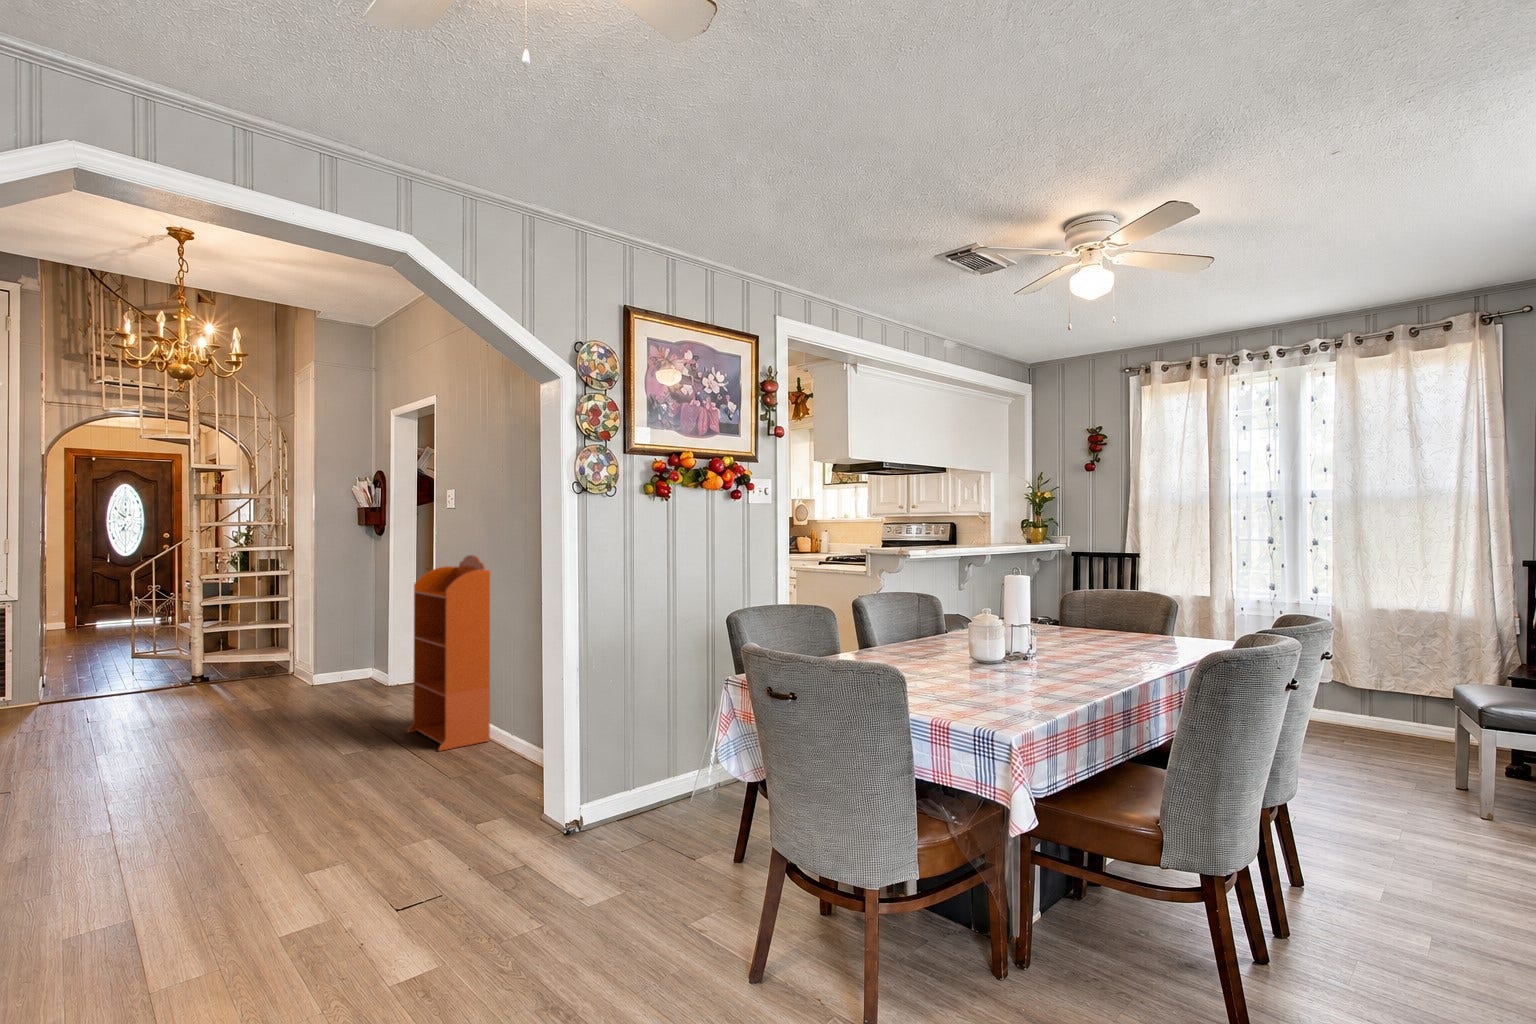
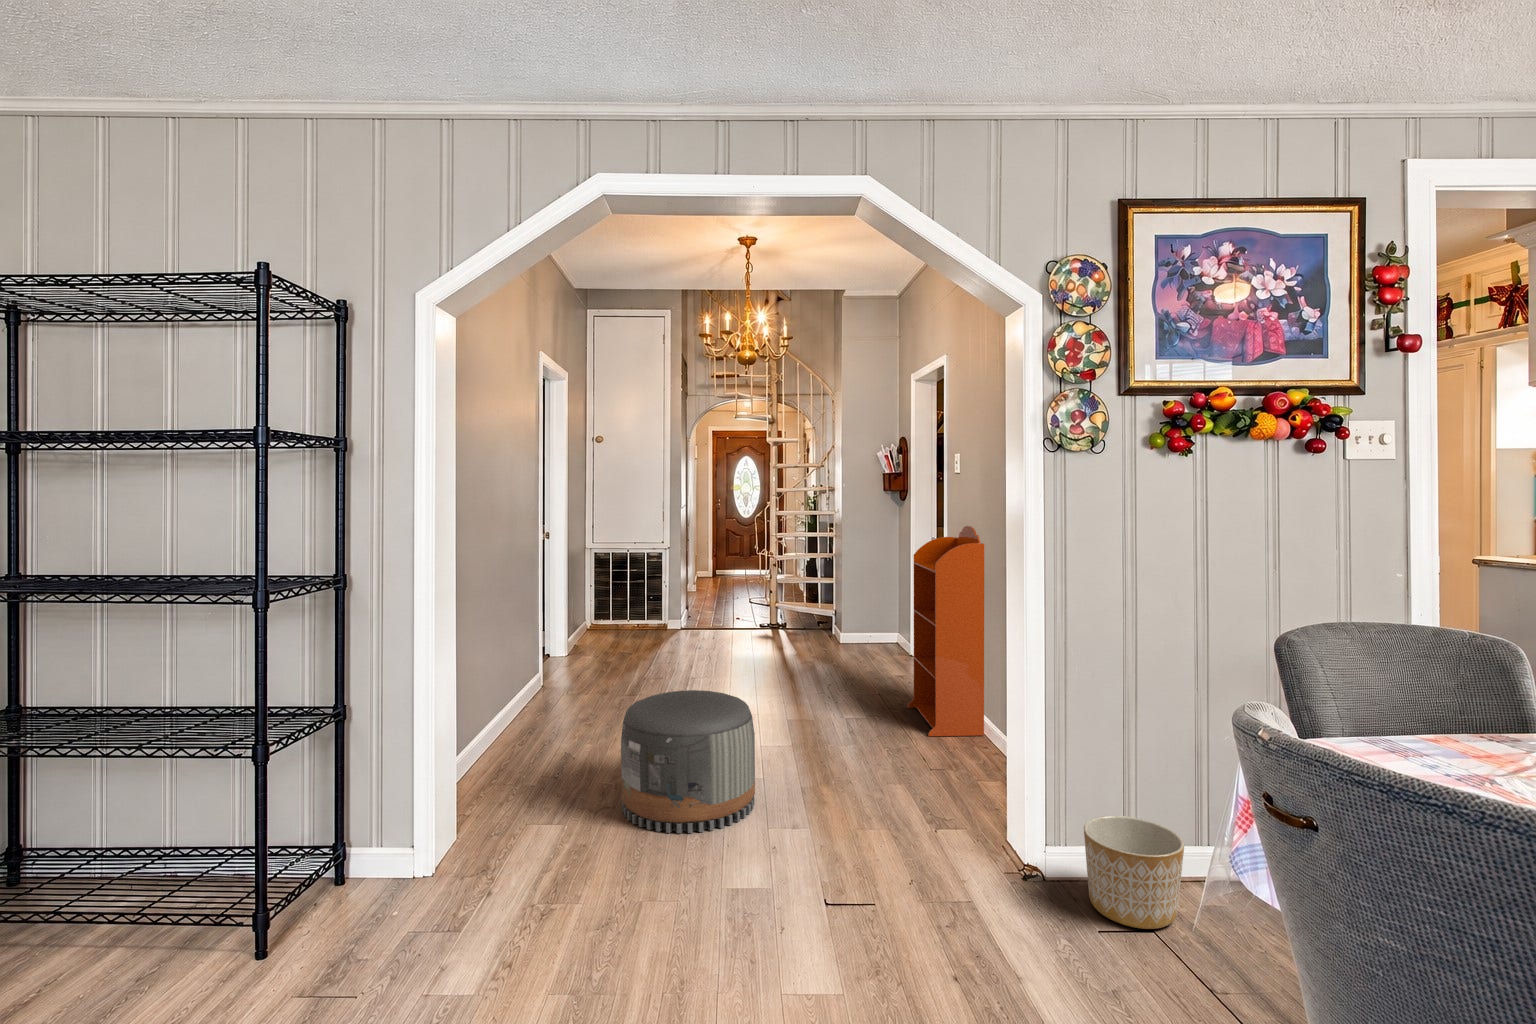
pouf: none [103,735,282,895] -> present [621,690,755,833]
planter: none [606,761,673,836] -> present [1084,816,1184,929]

